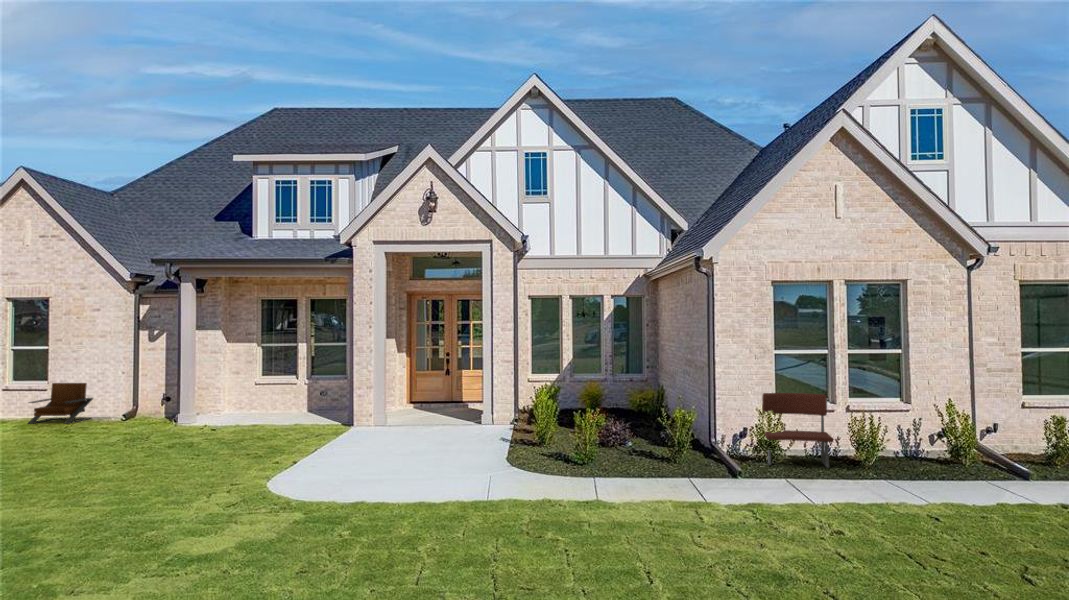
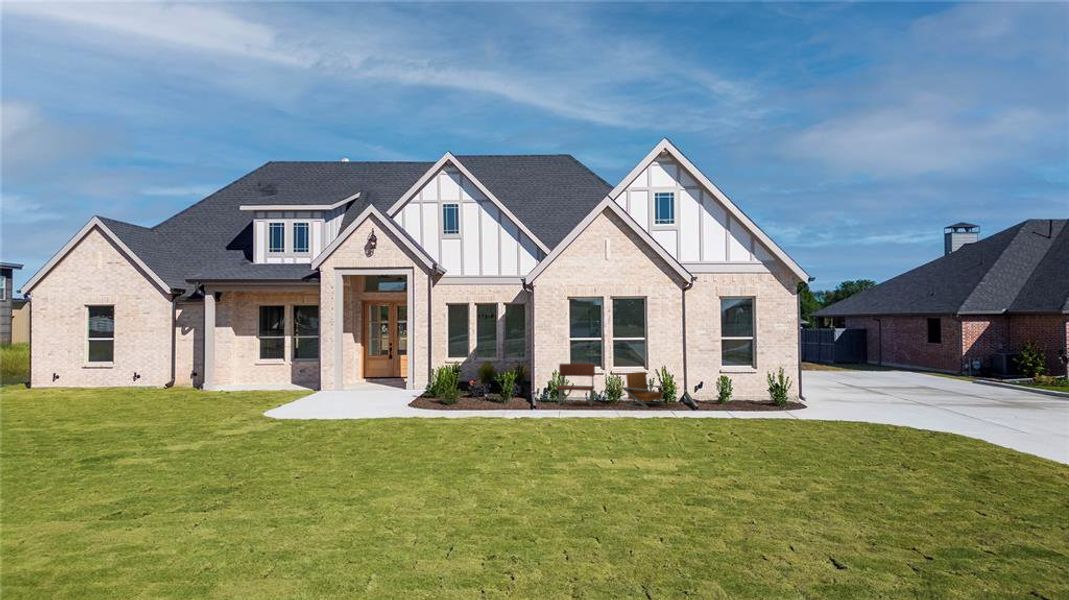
lounge chair: present [28,383,93,424] -> present [622,372,665,409]

